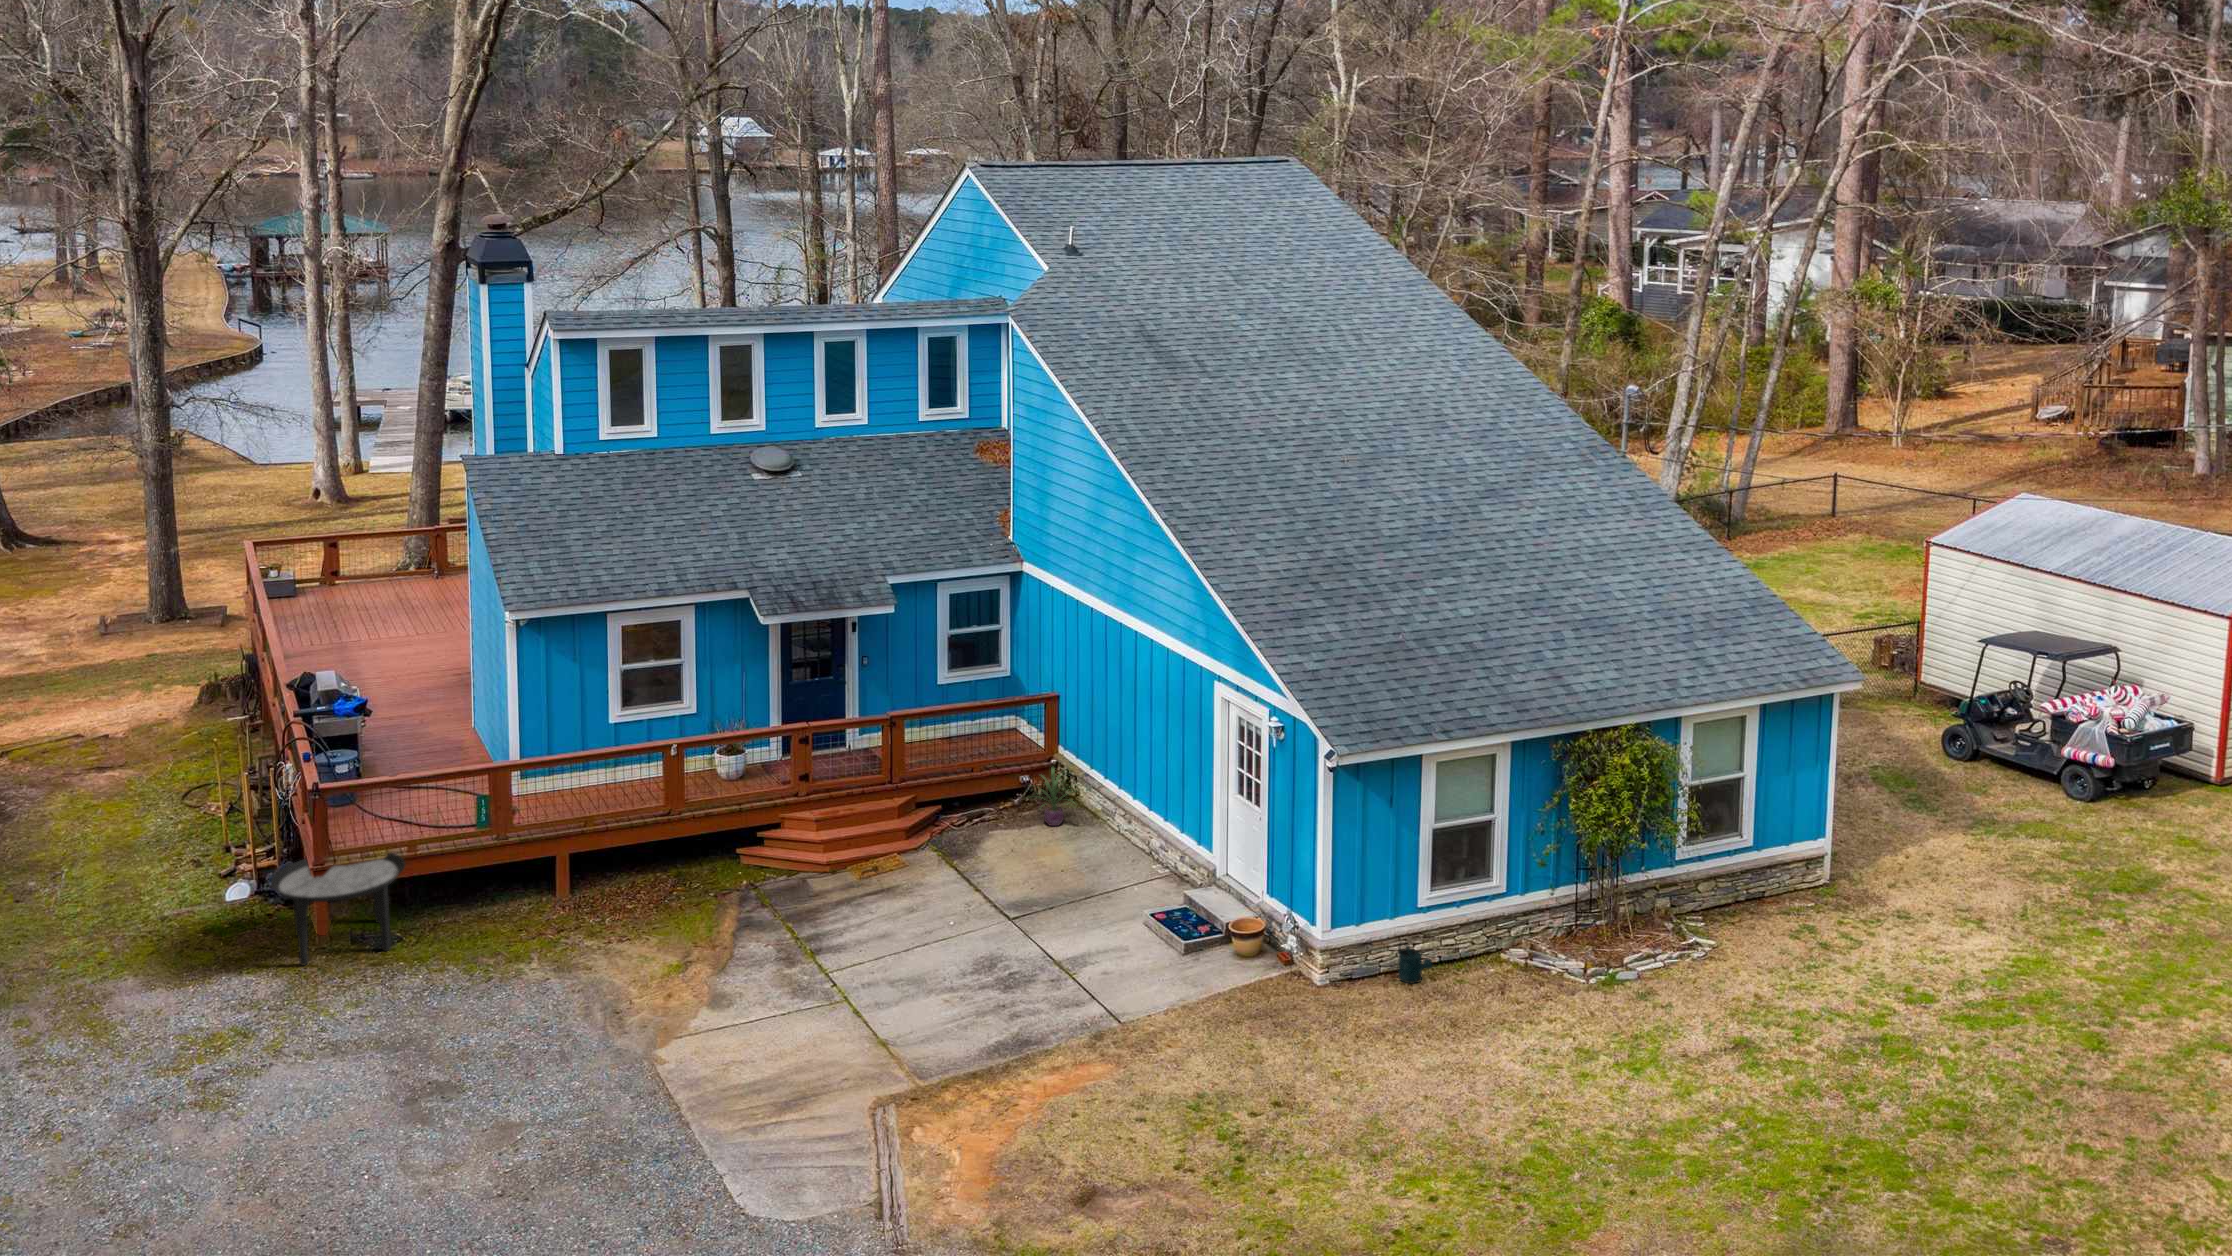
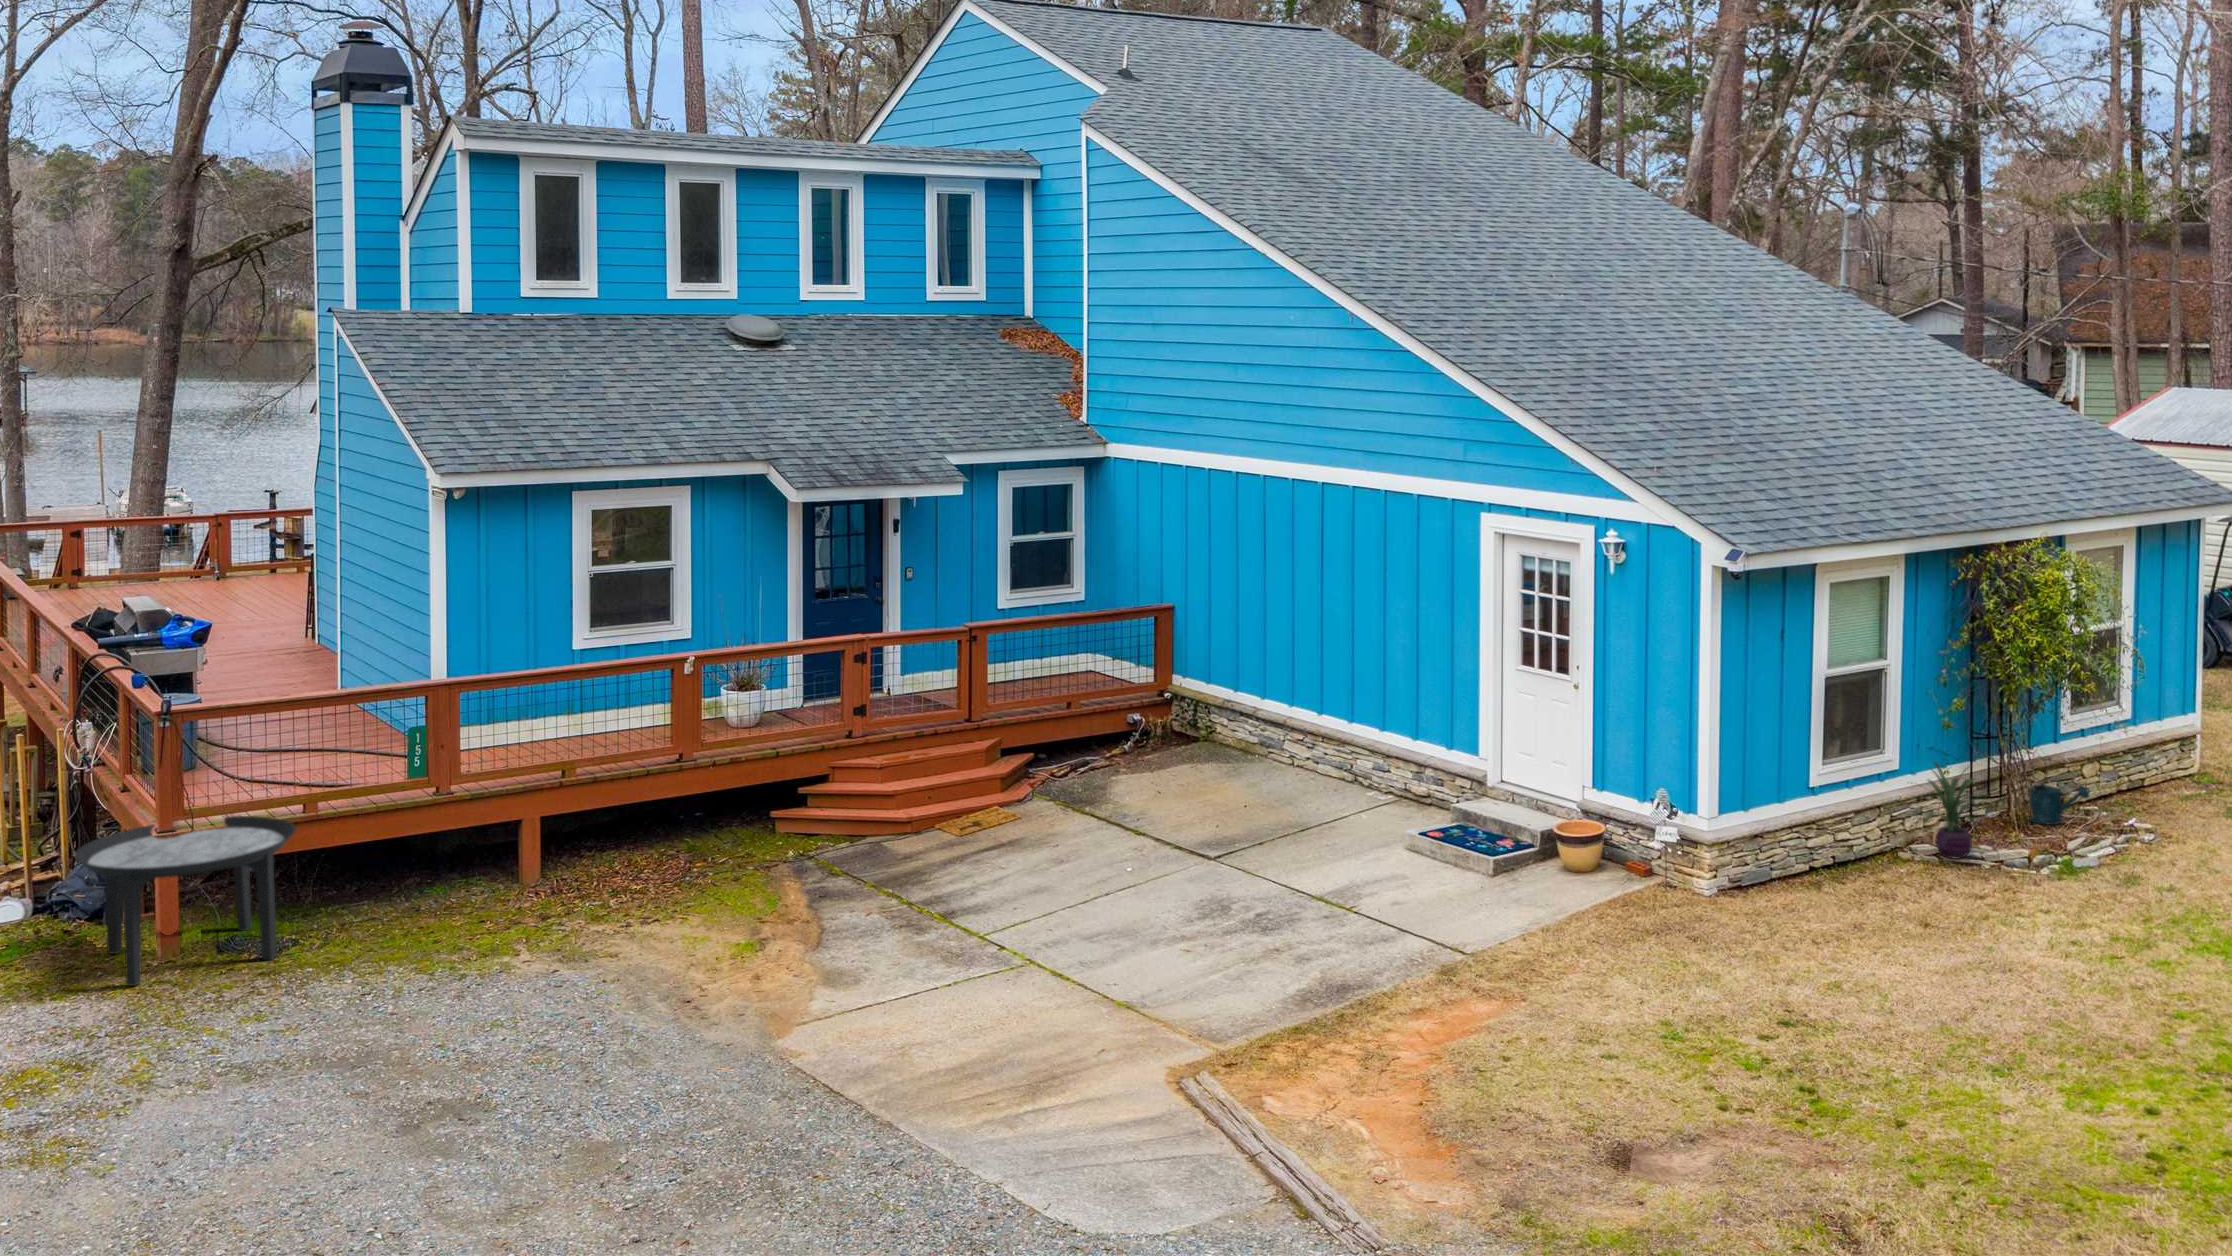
decorative plant: present [1041,767,1075,826] -> present [1923,761,1983,859]
watering can: present [1398,943,1432,983] -> present [2028,779,2089,825]

